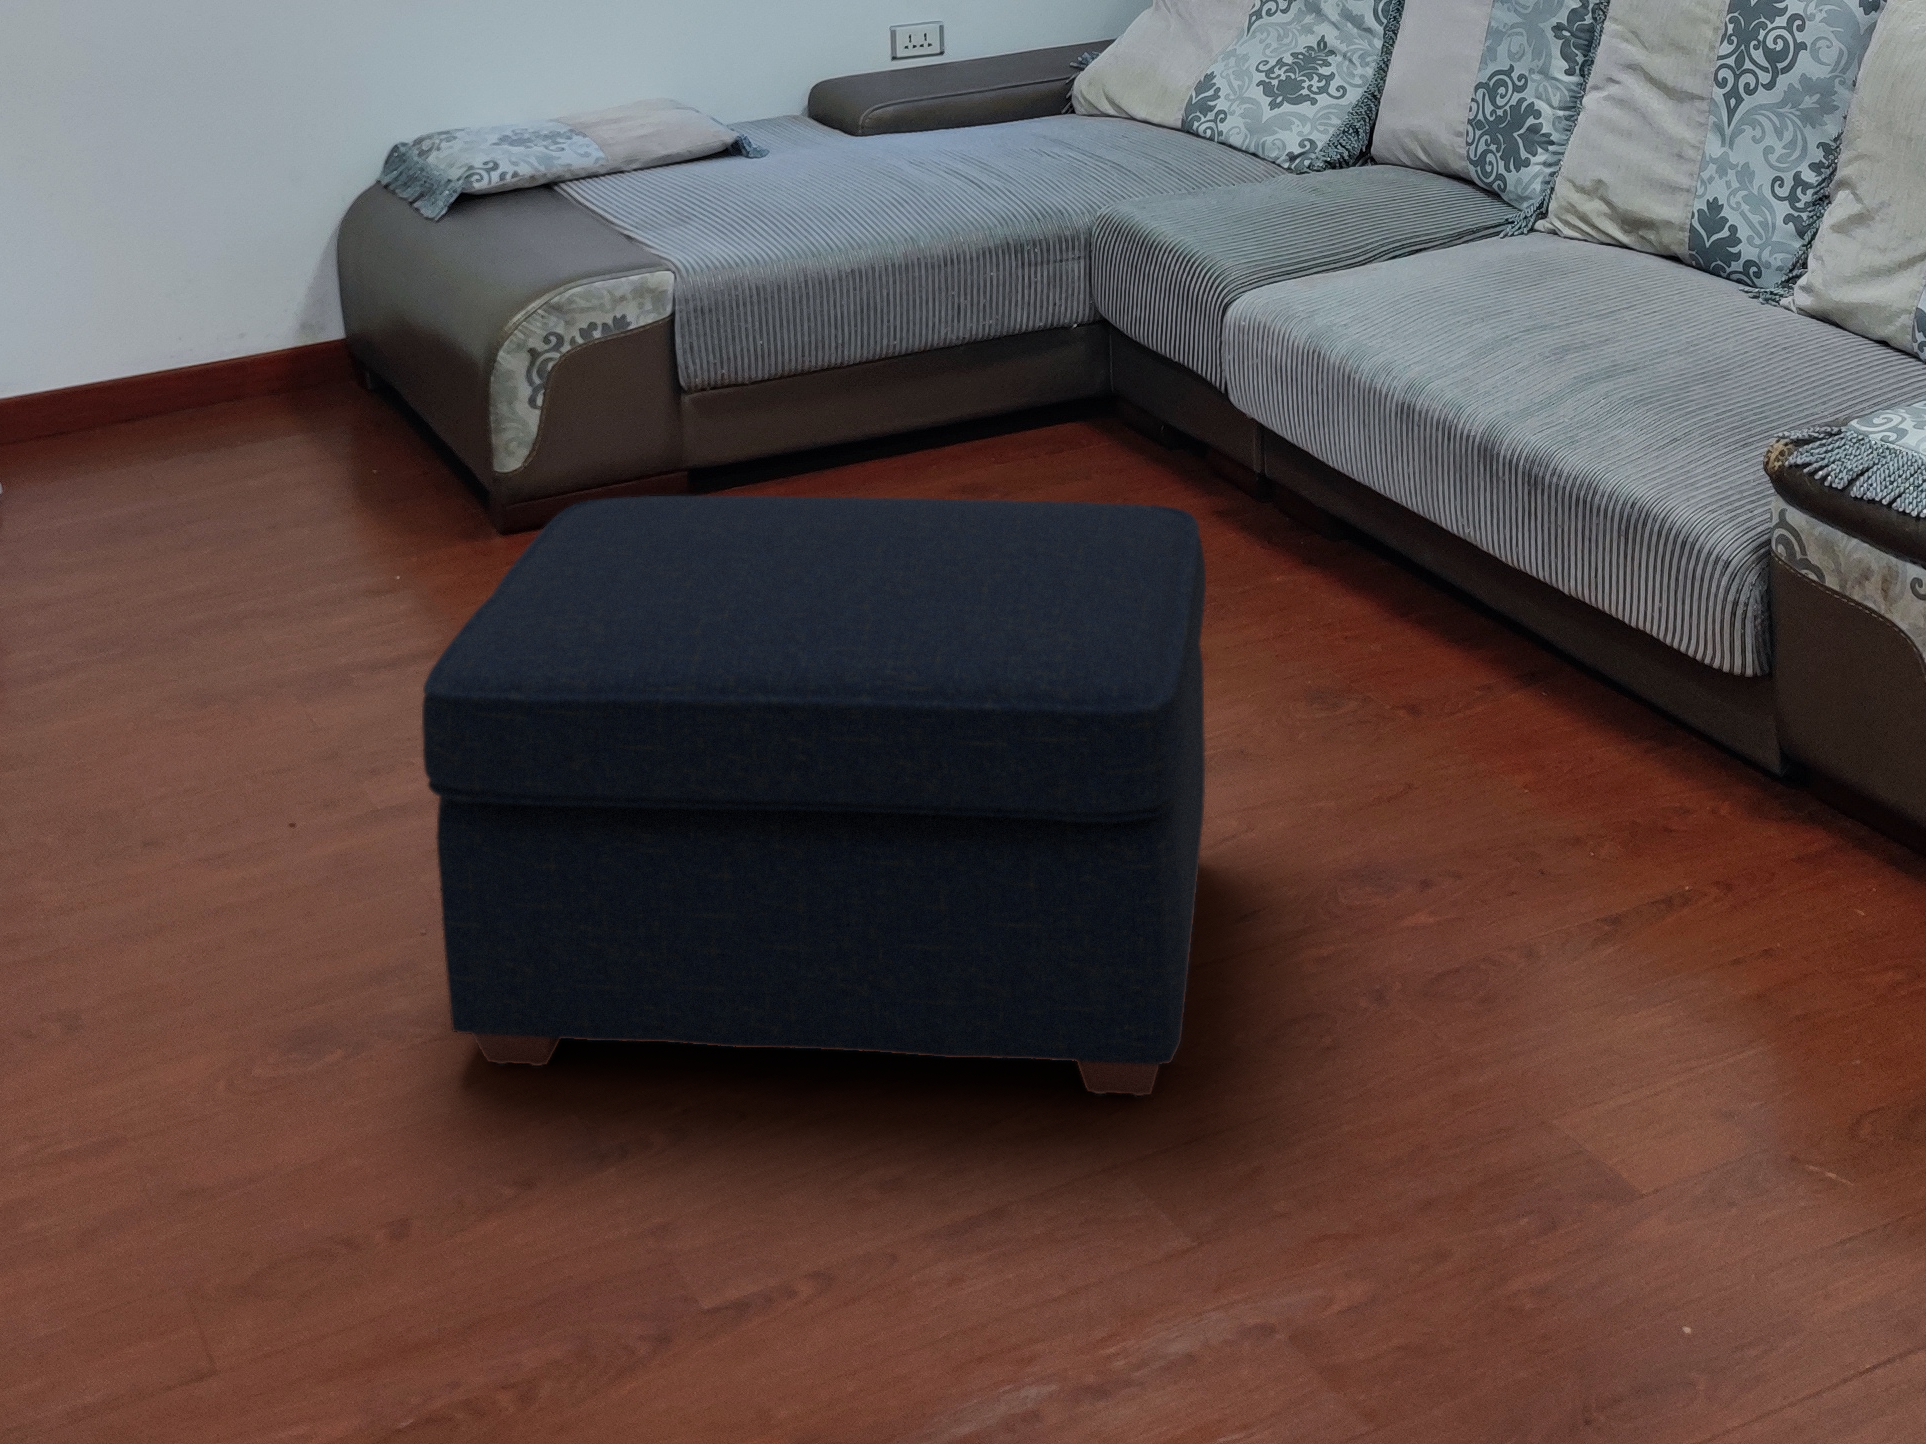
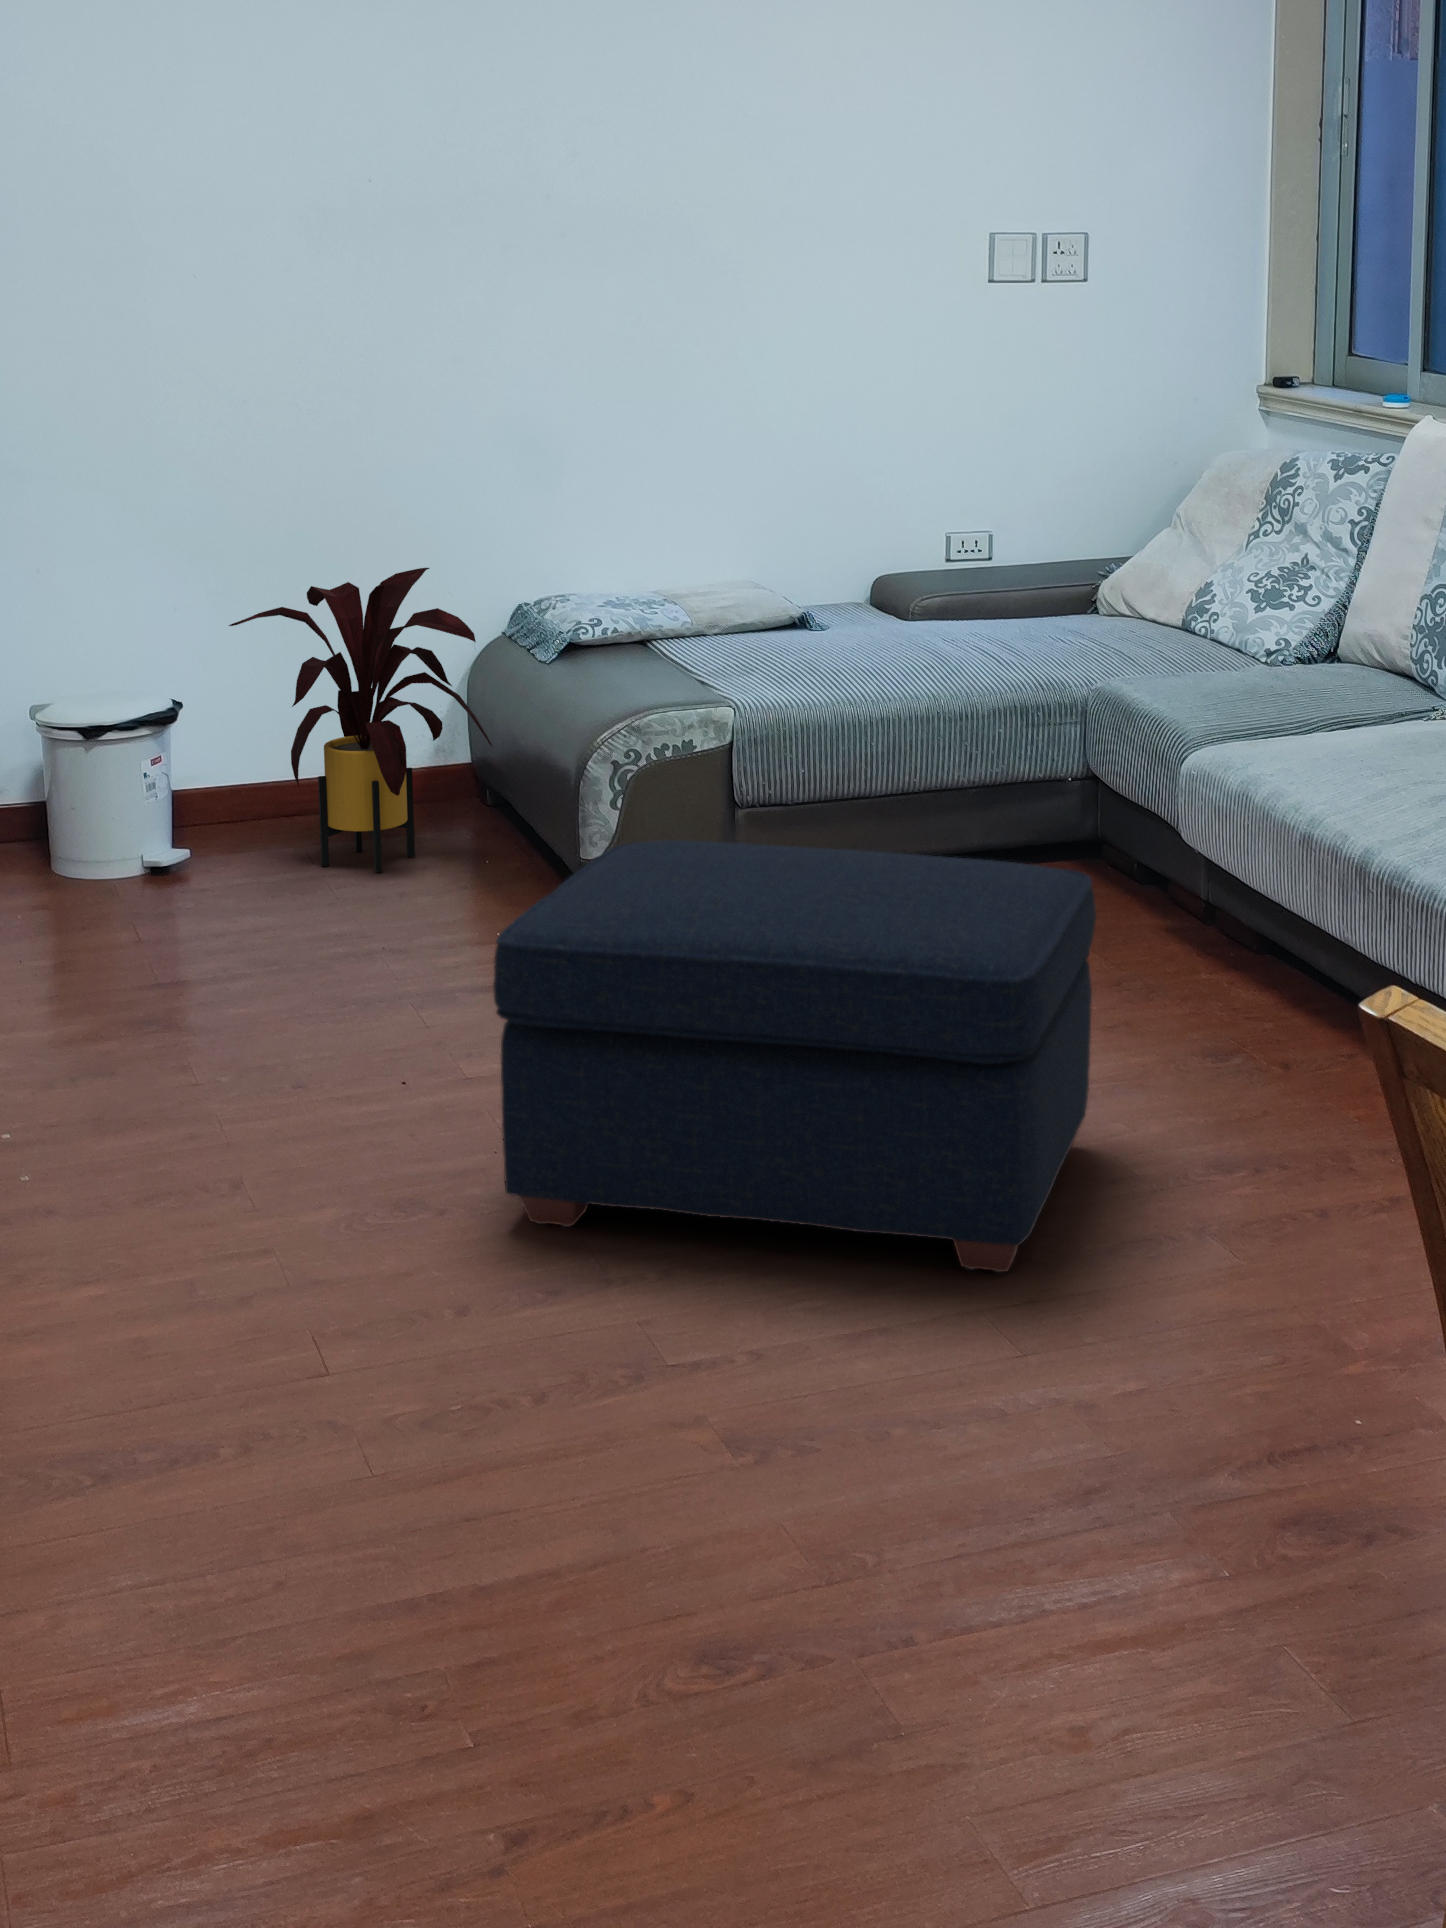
house plant: none [40,114,378,497] -> present [229,568,492,873]

